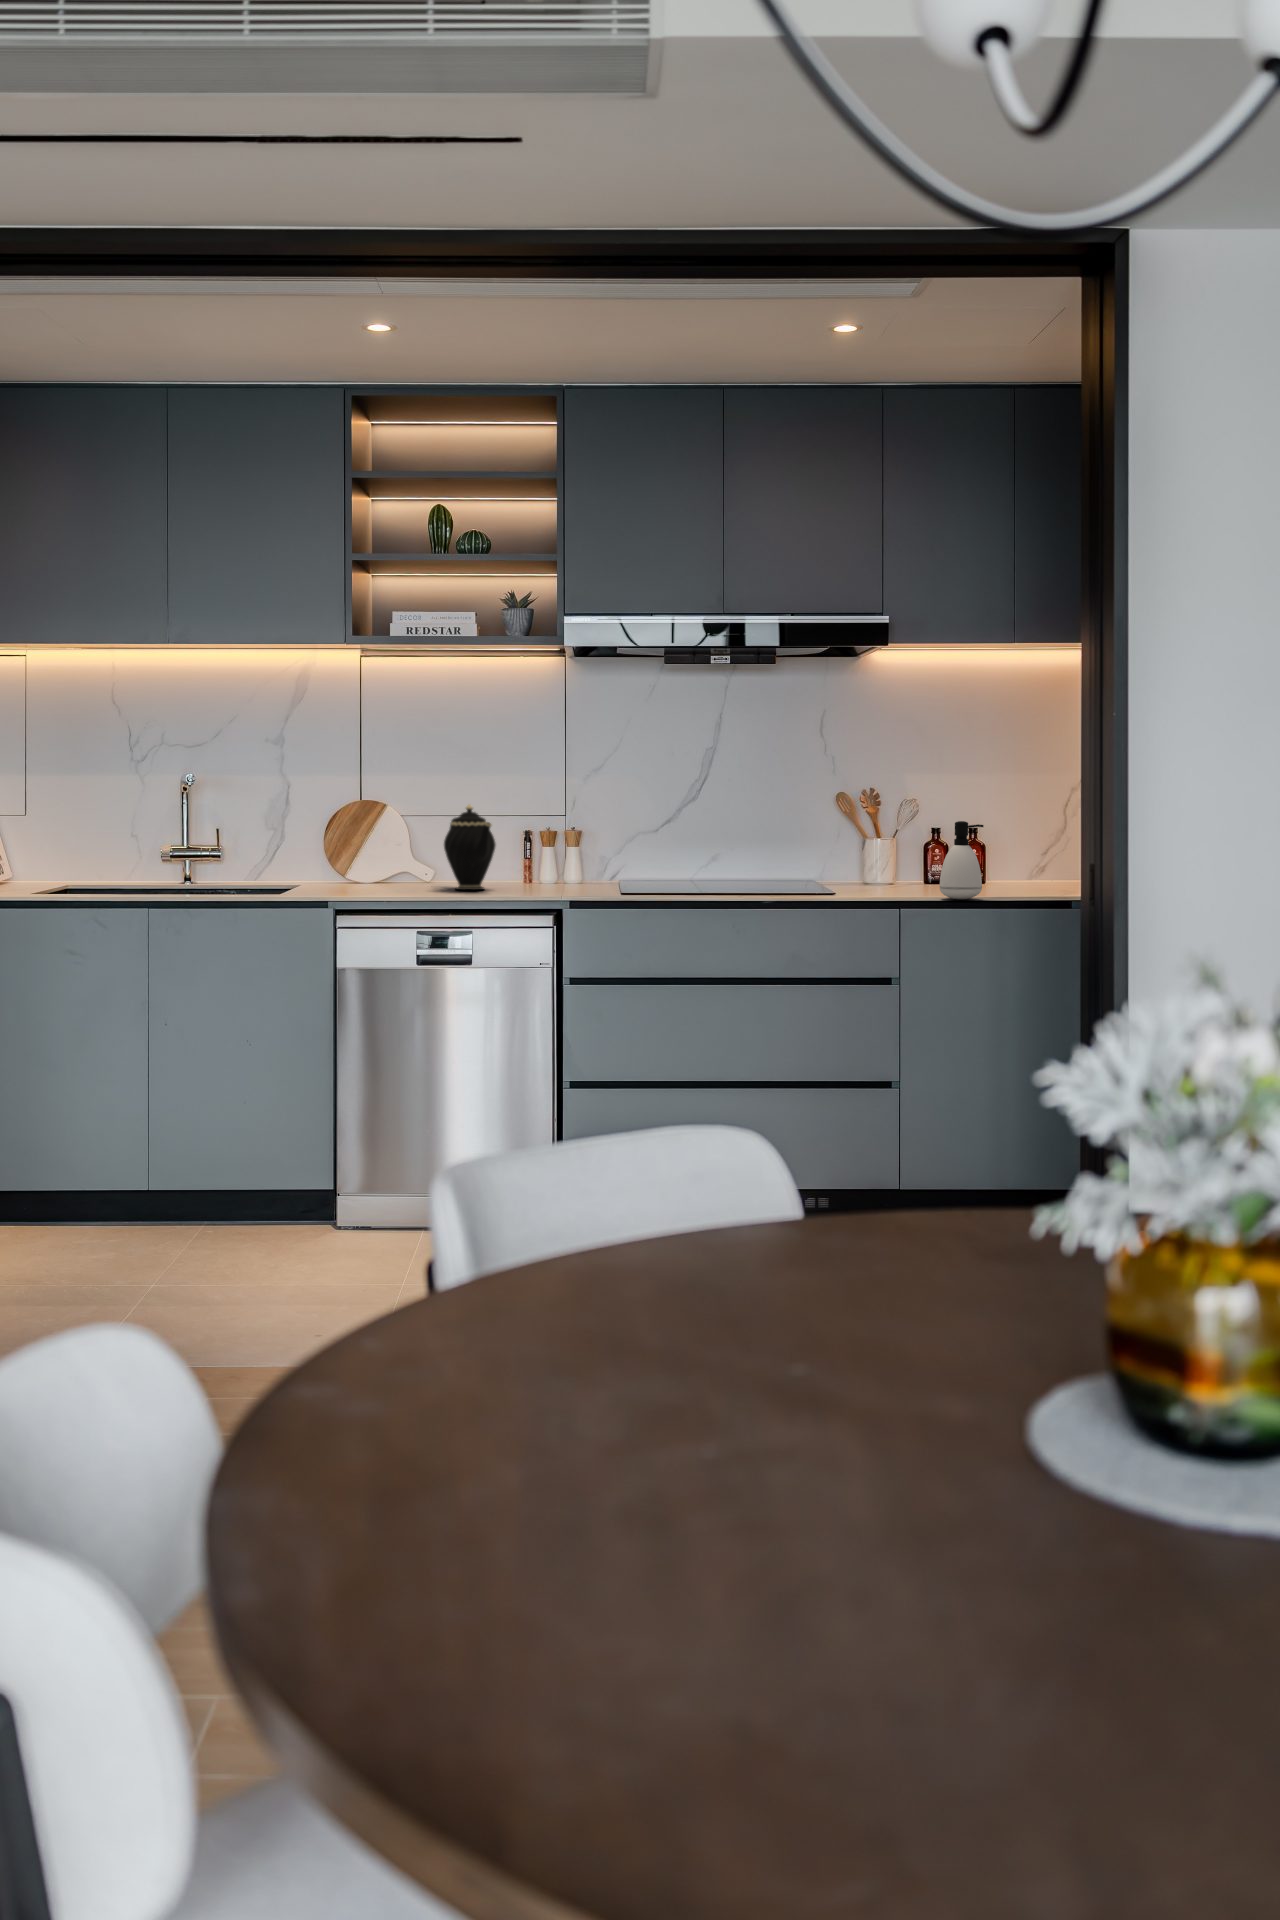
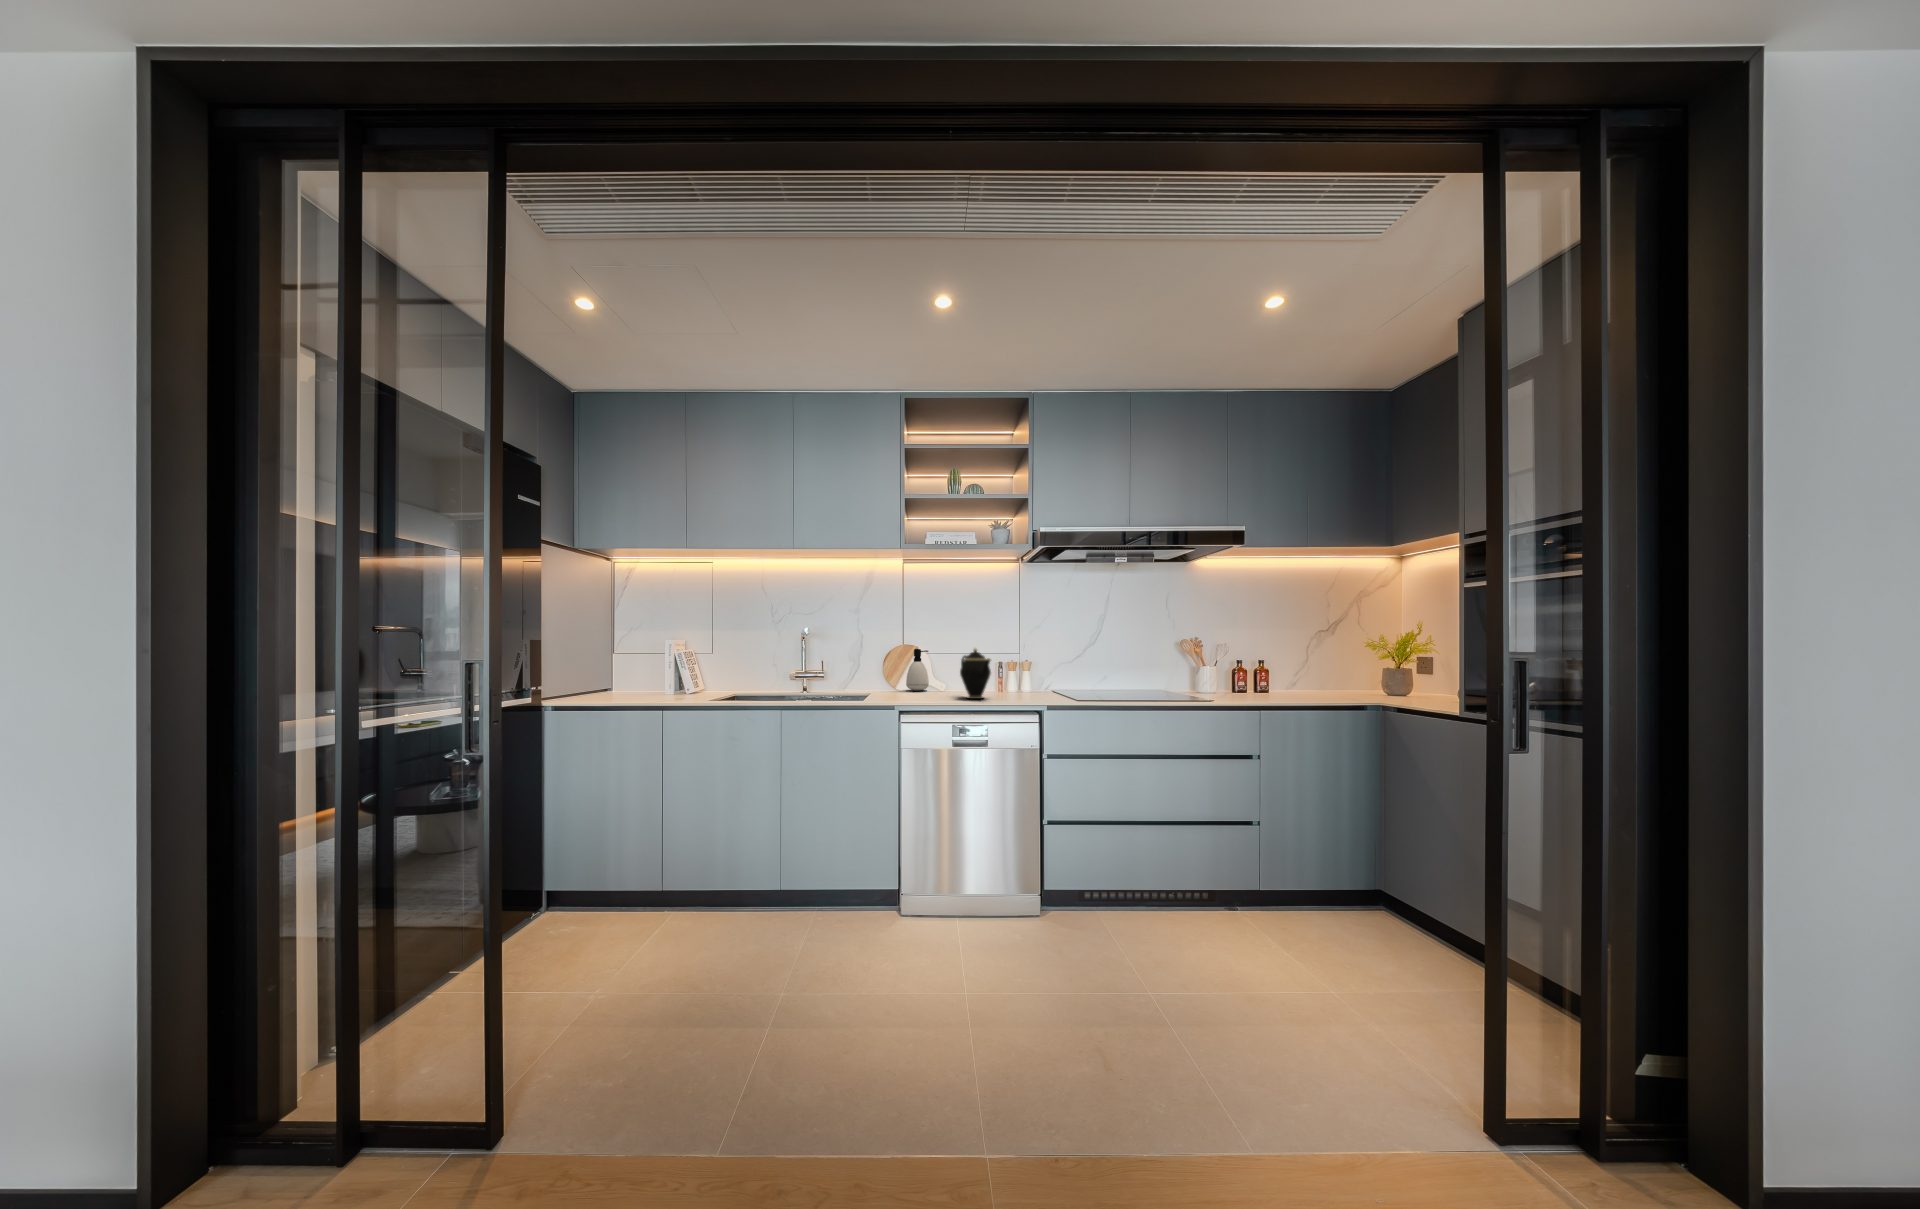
soap dispenser: present [940,821,984,899] -> present [906,649,929,691]

